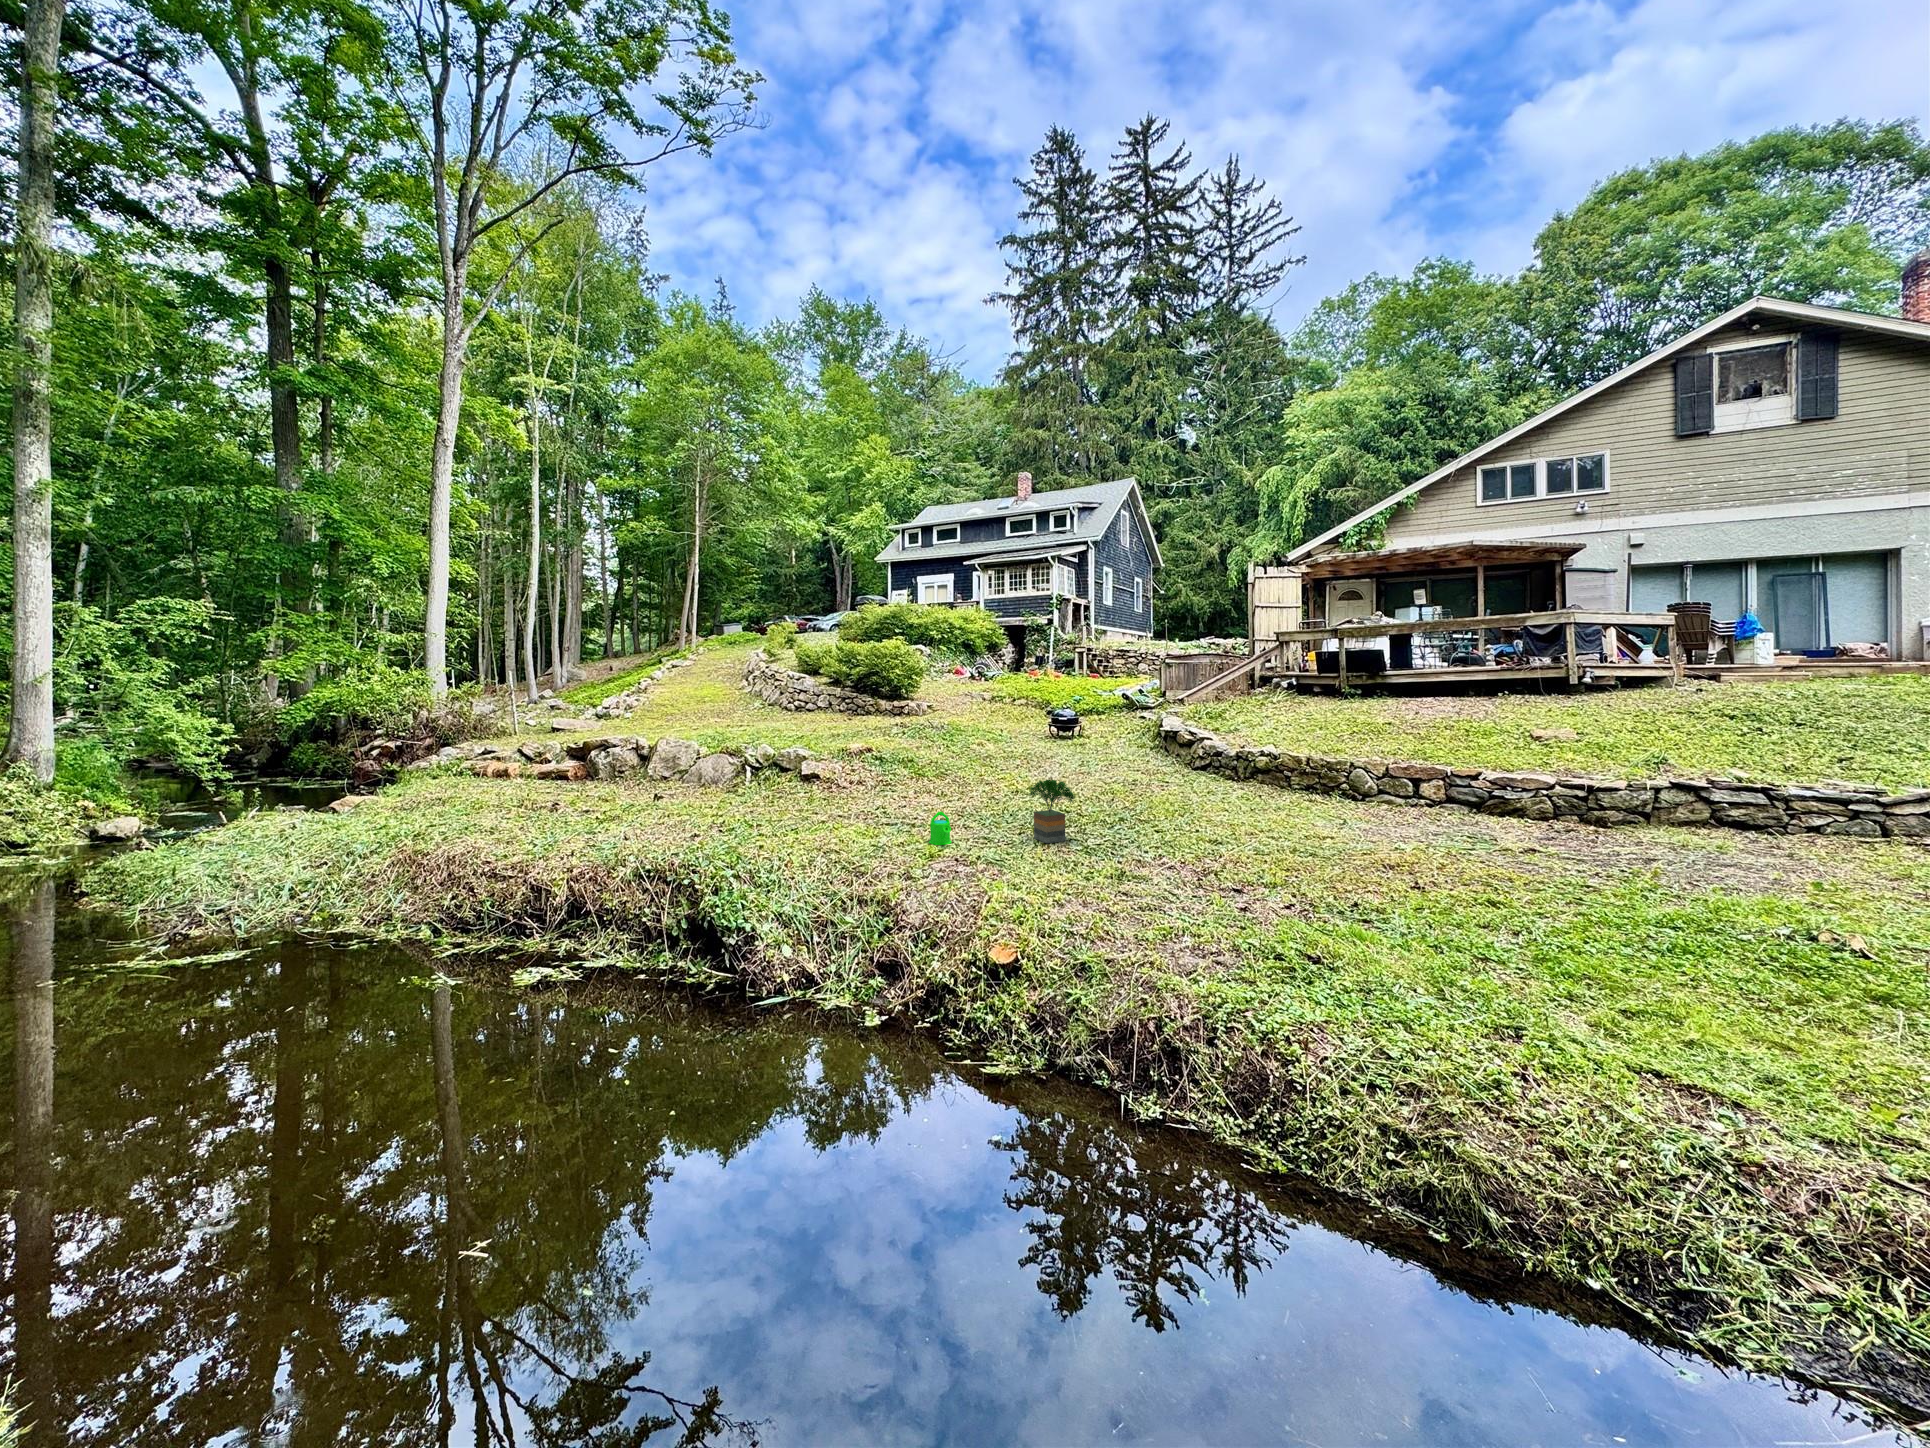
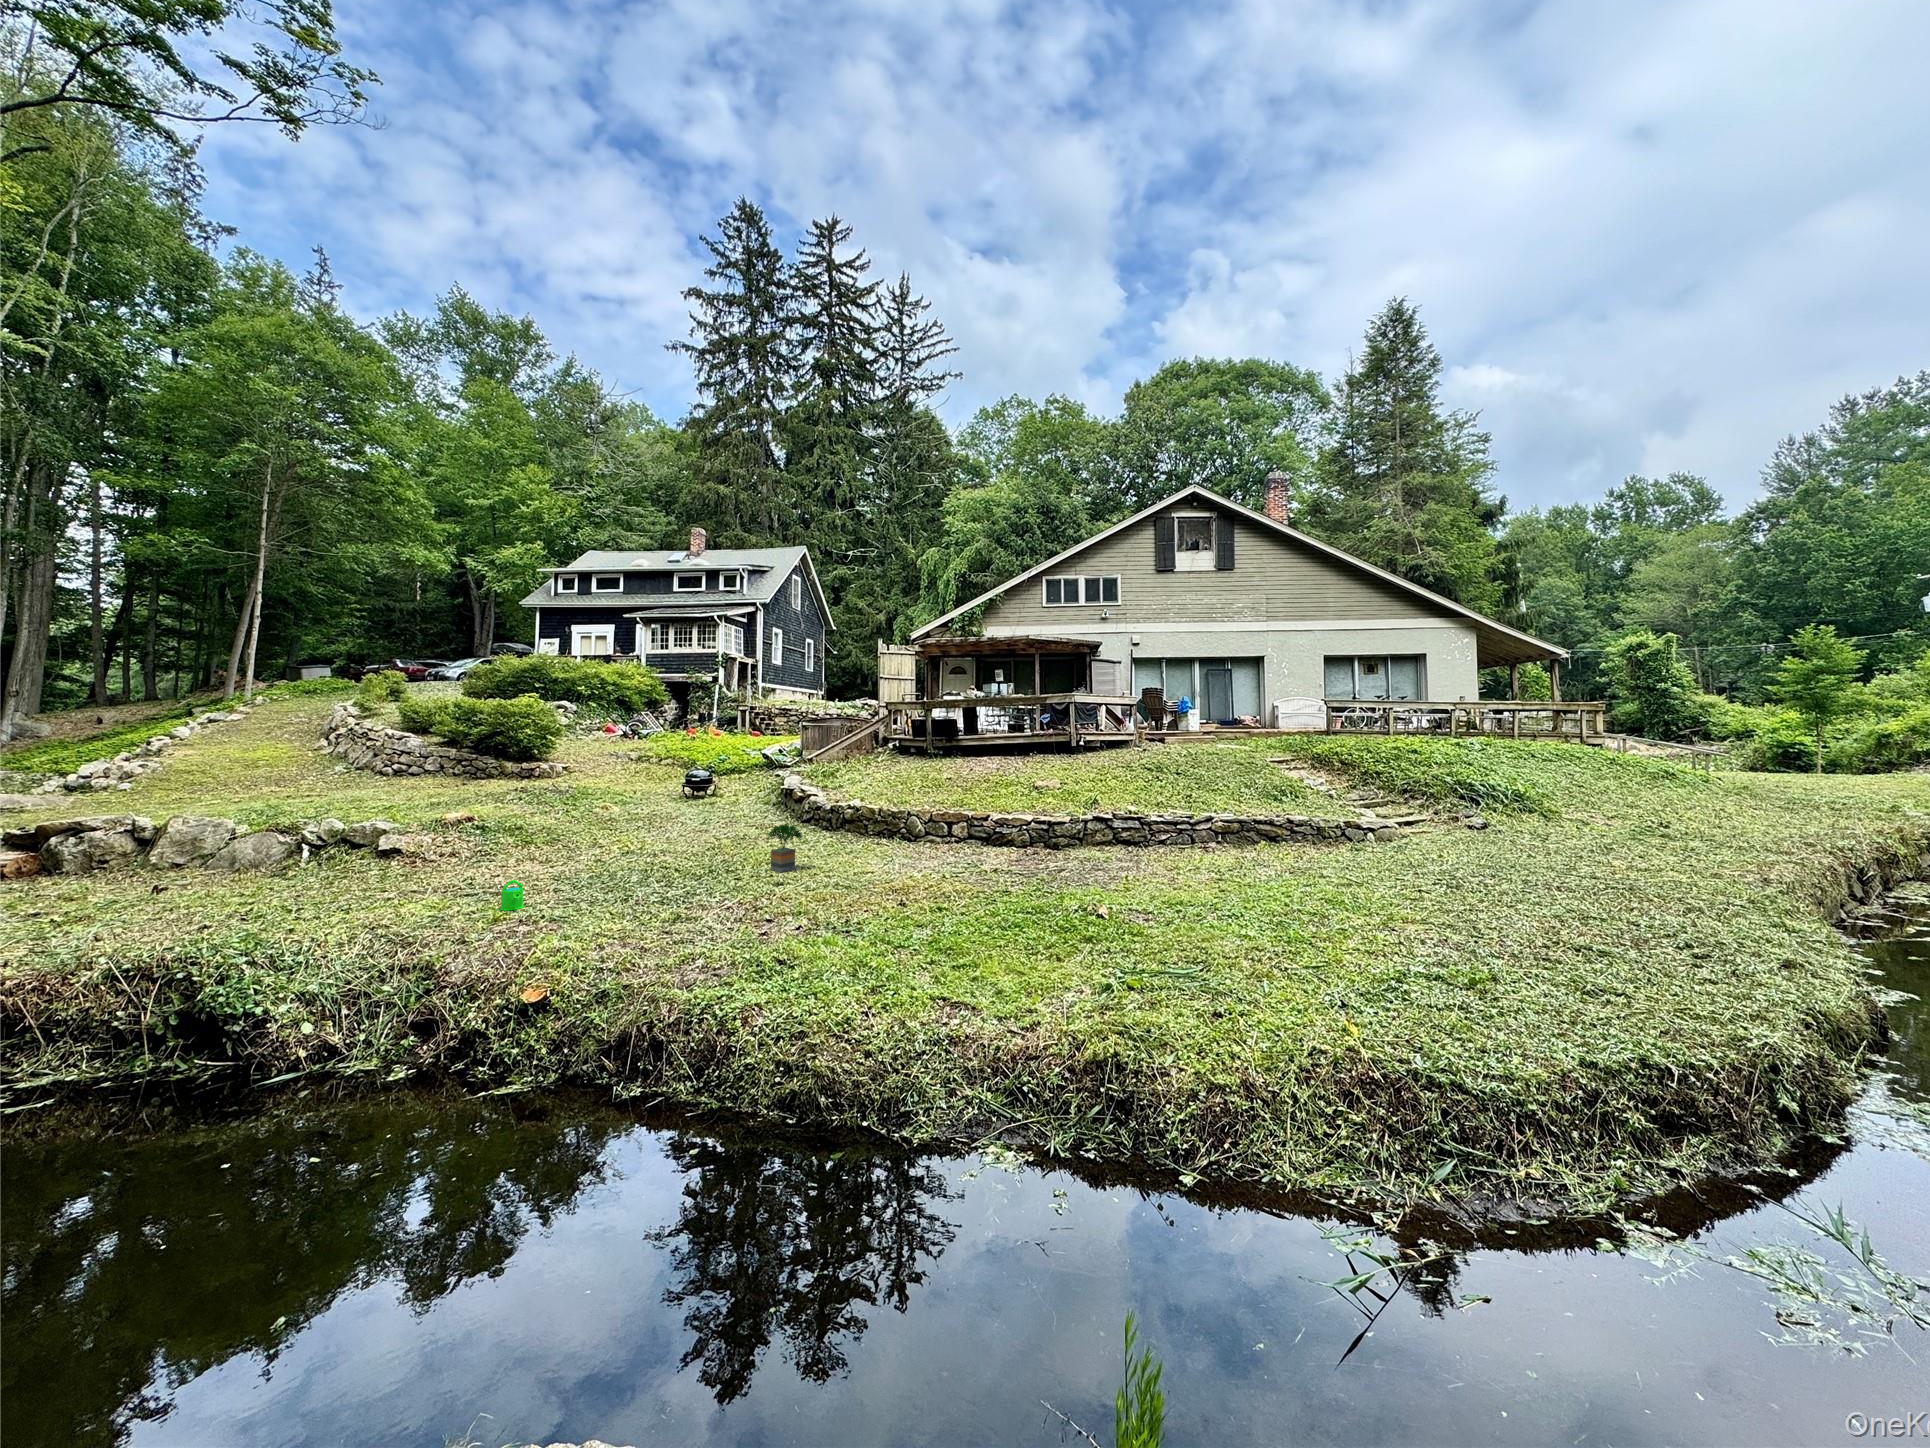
potted tree: present [1030,780,1075,843] -> present [768,825,802,873]

